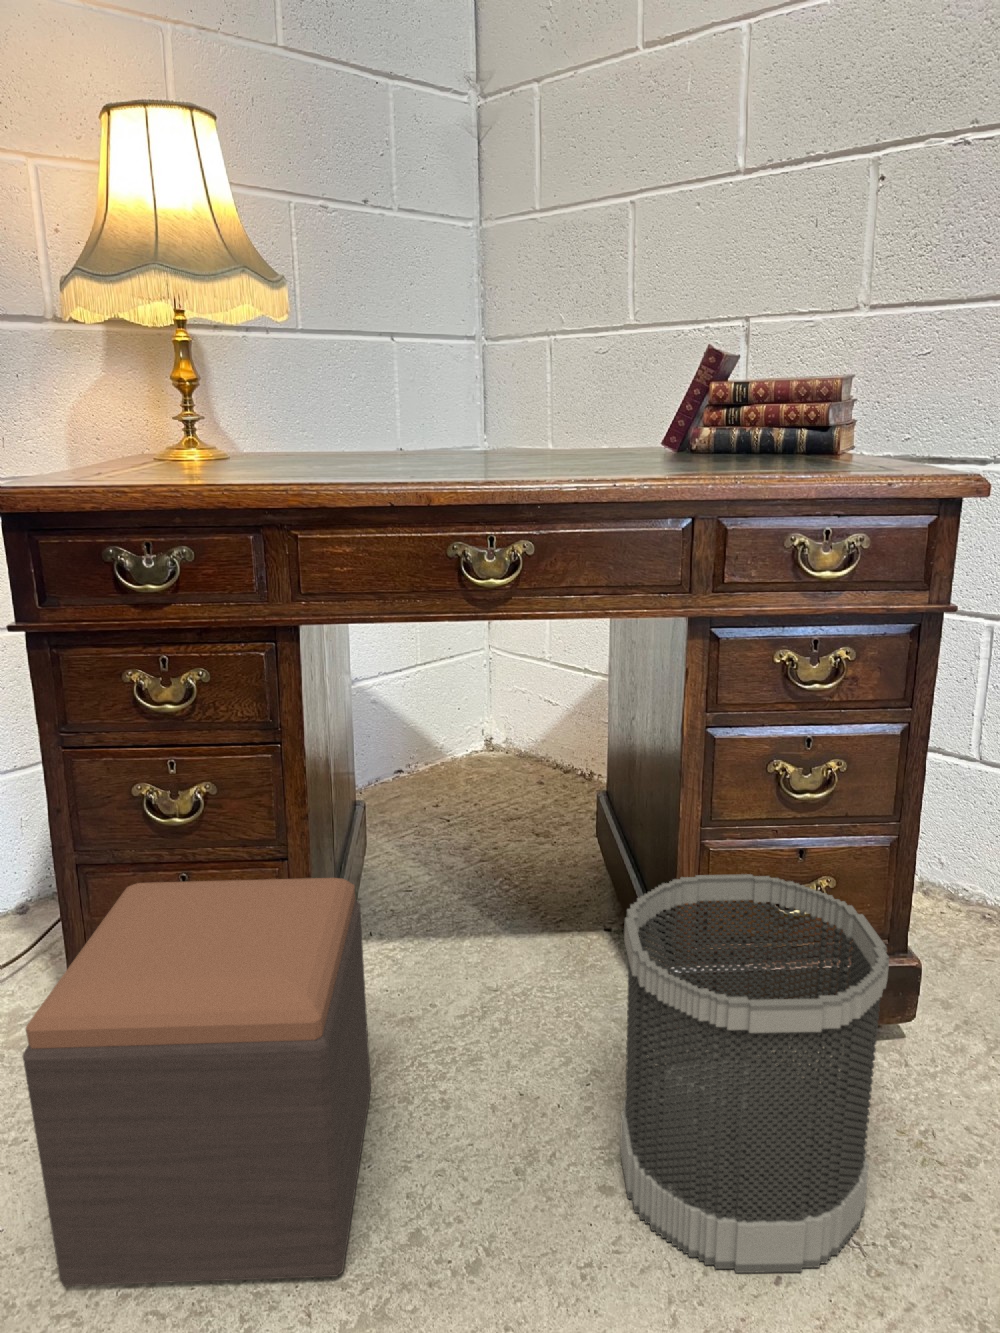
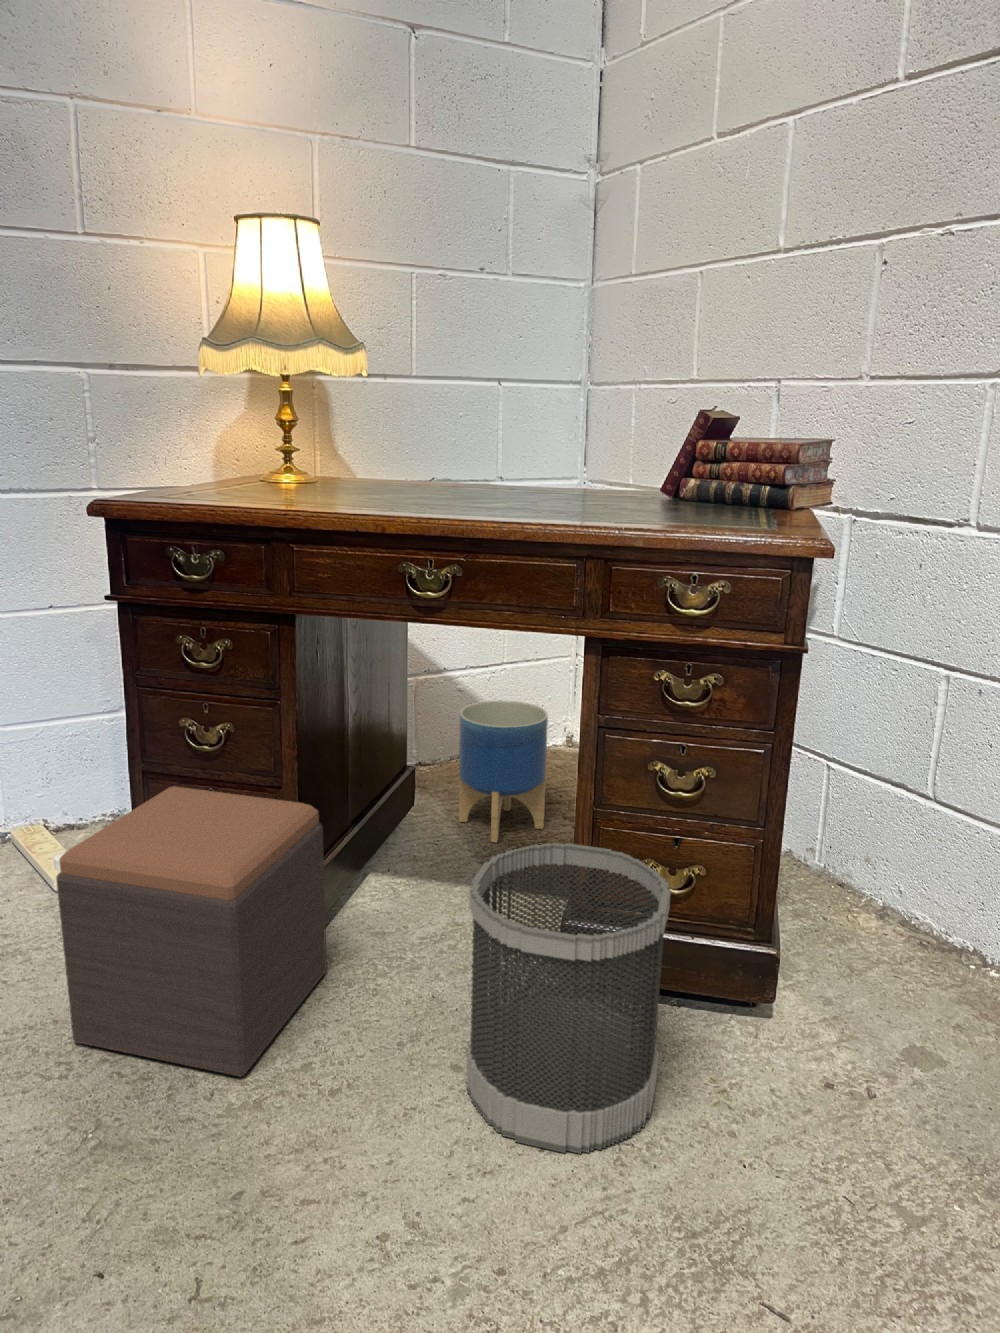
planter: none [416,709,522,878] -> present [459,700,548,842]

